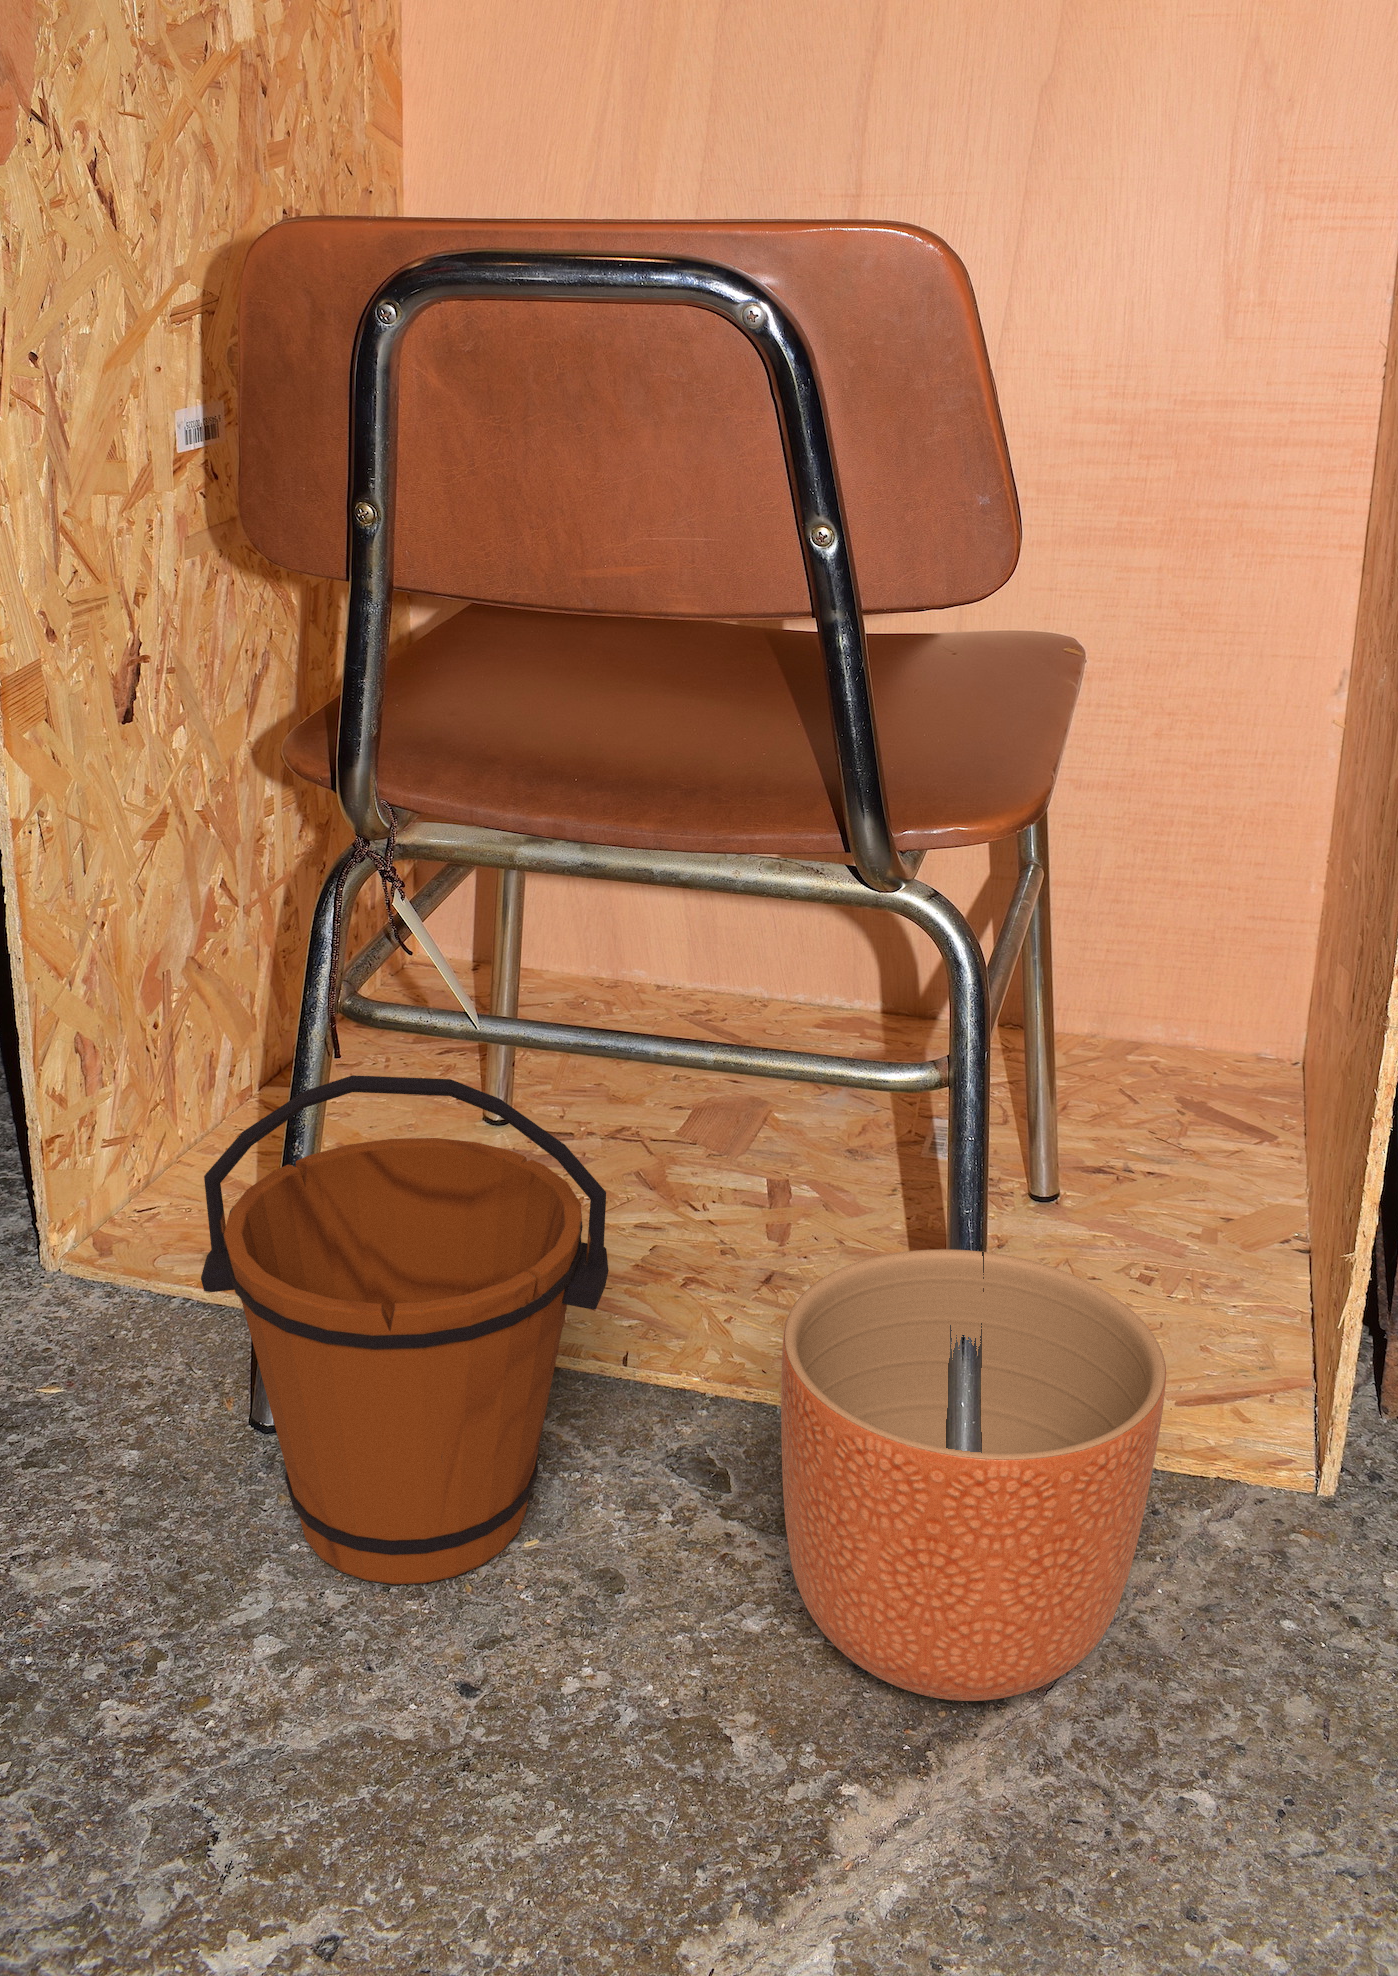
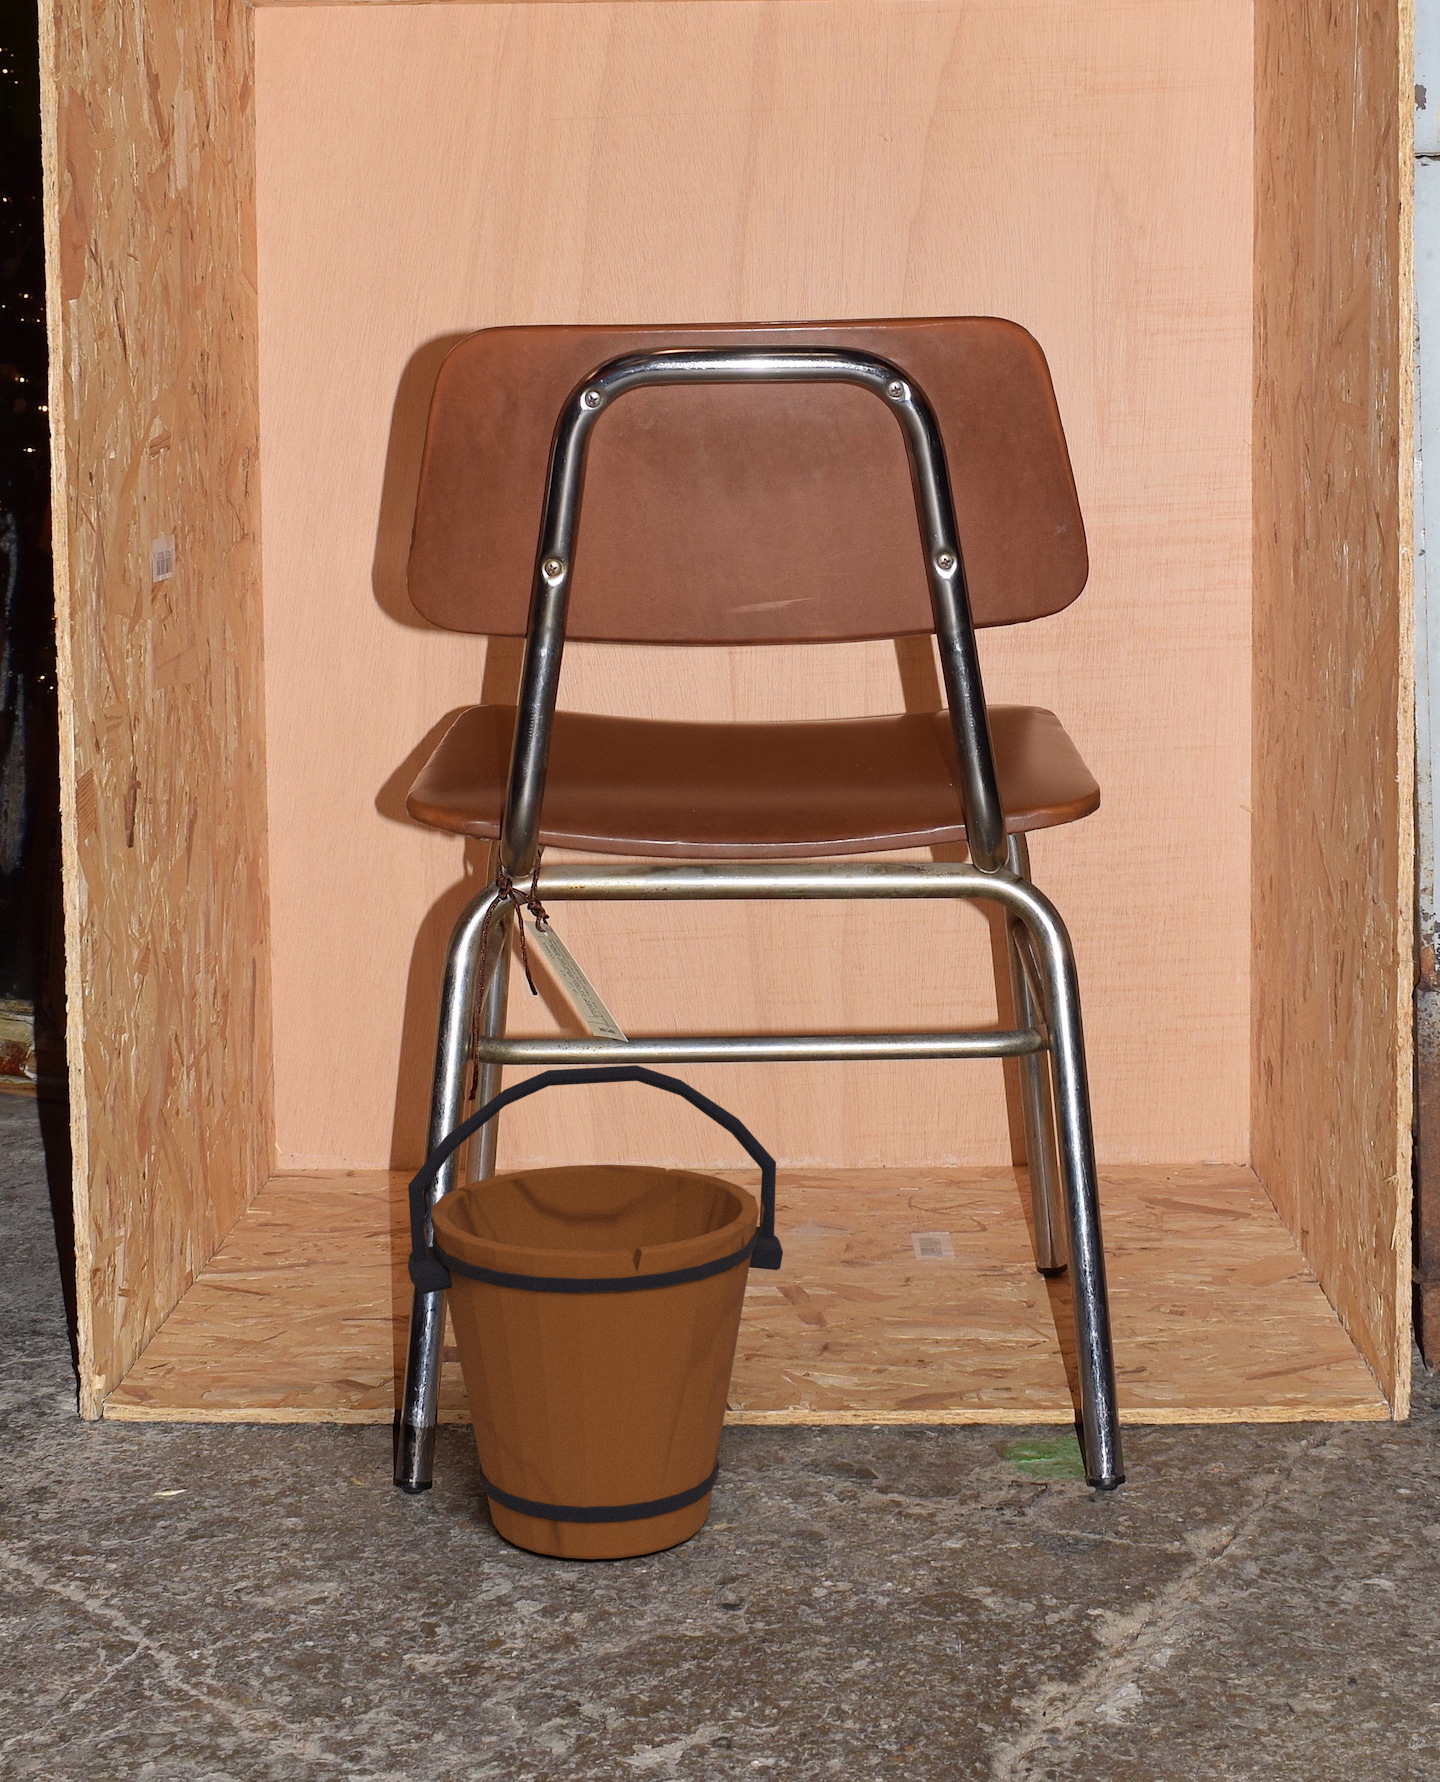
planter: present [781,1249,1166,1701] -> none [963,1191,1295,1554]

